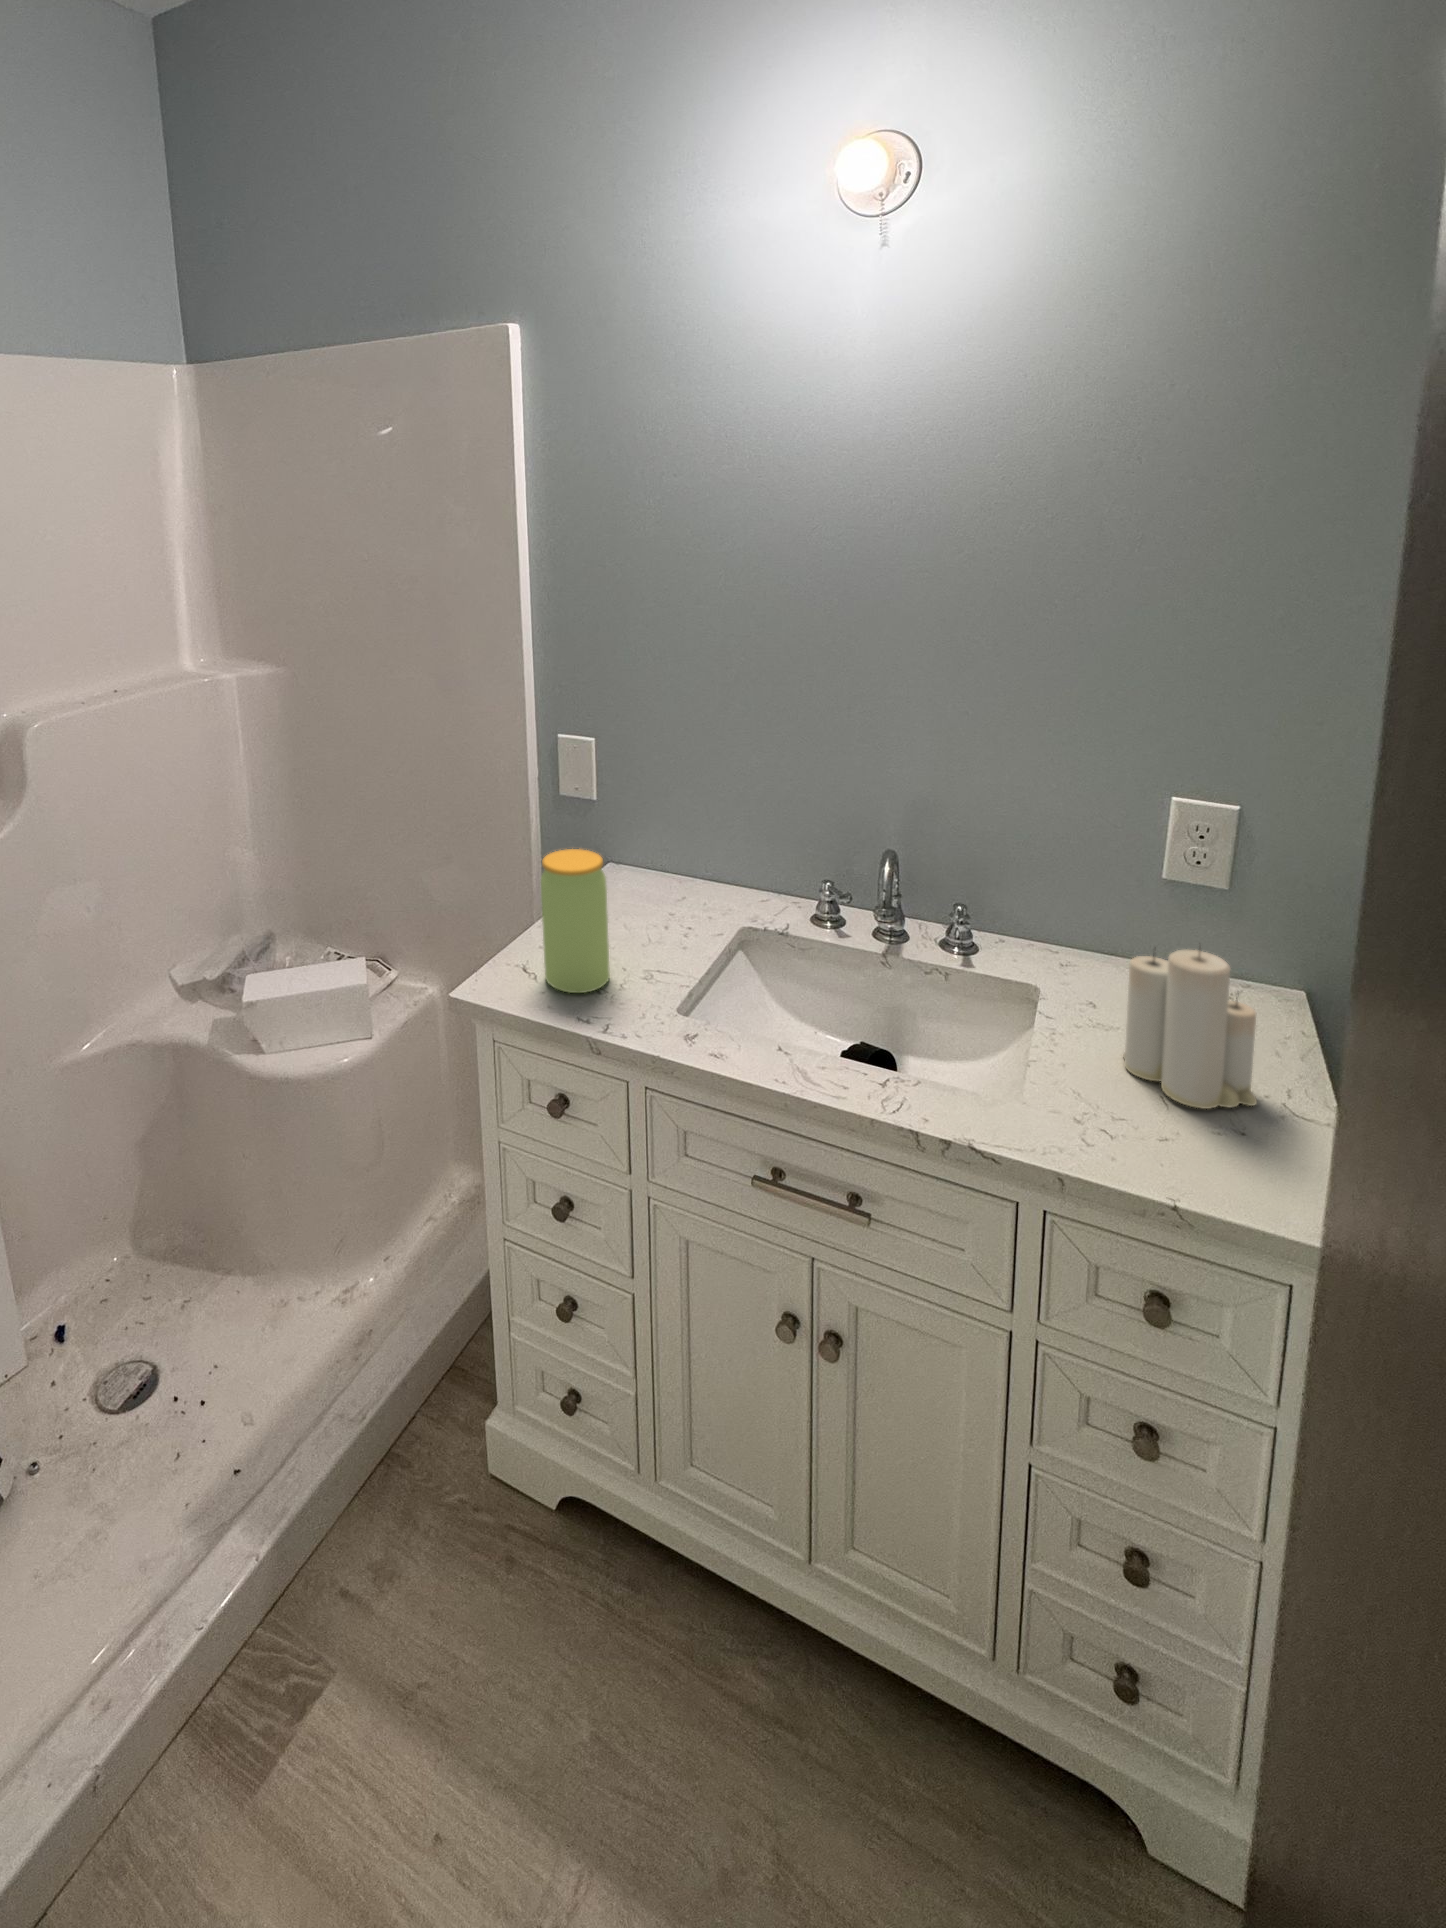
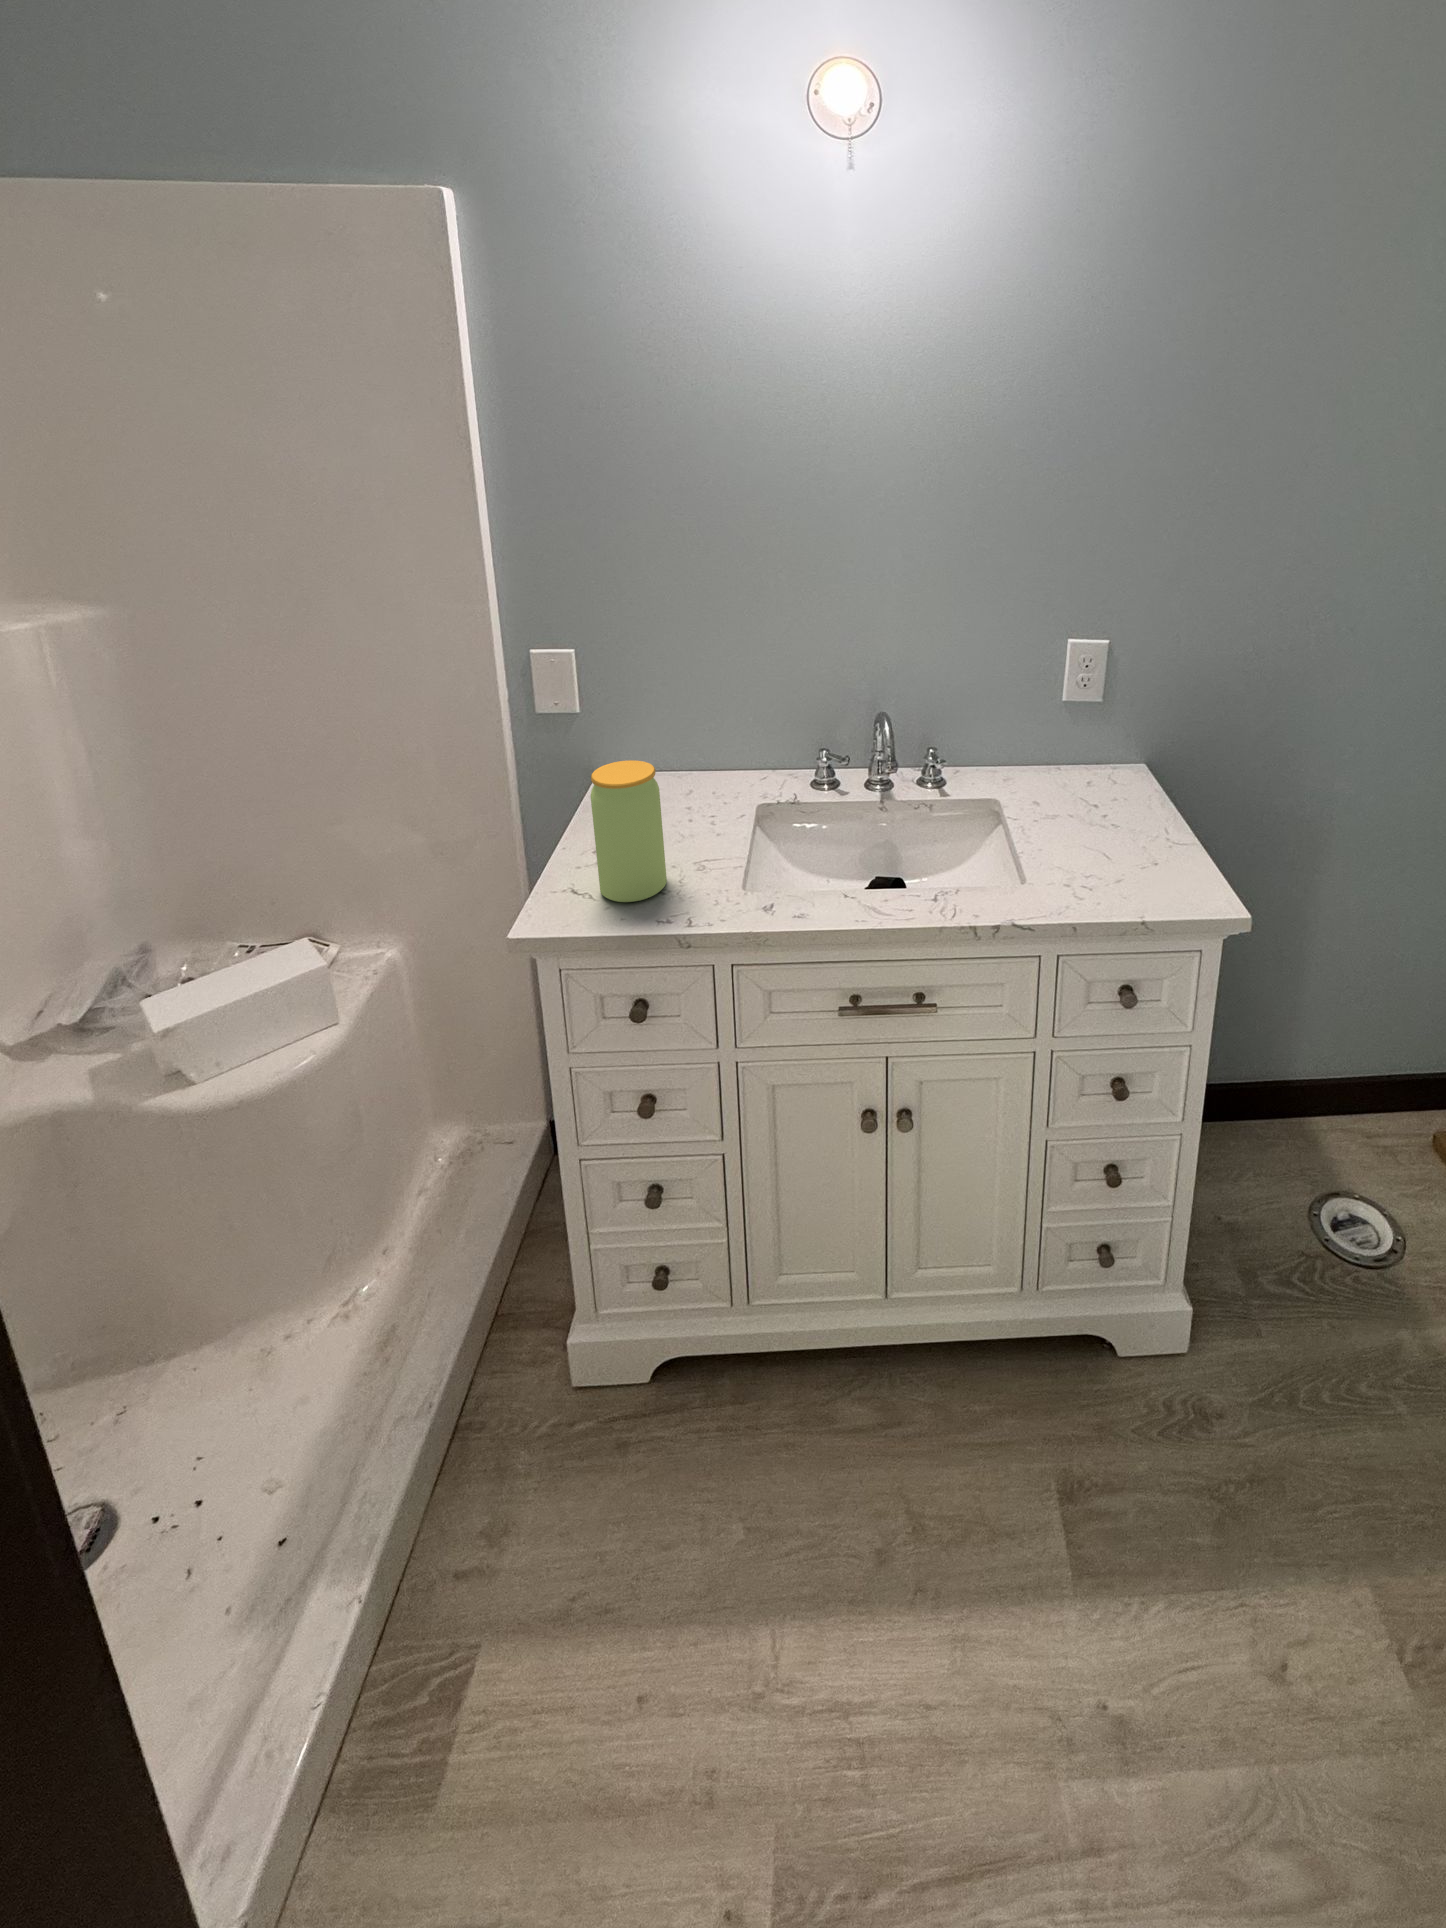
candle: present [1123,943,1257,1109] -> none [1071,740,1154,855]

